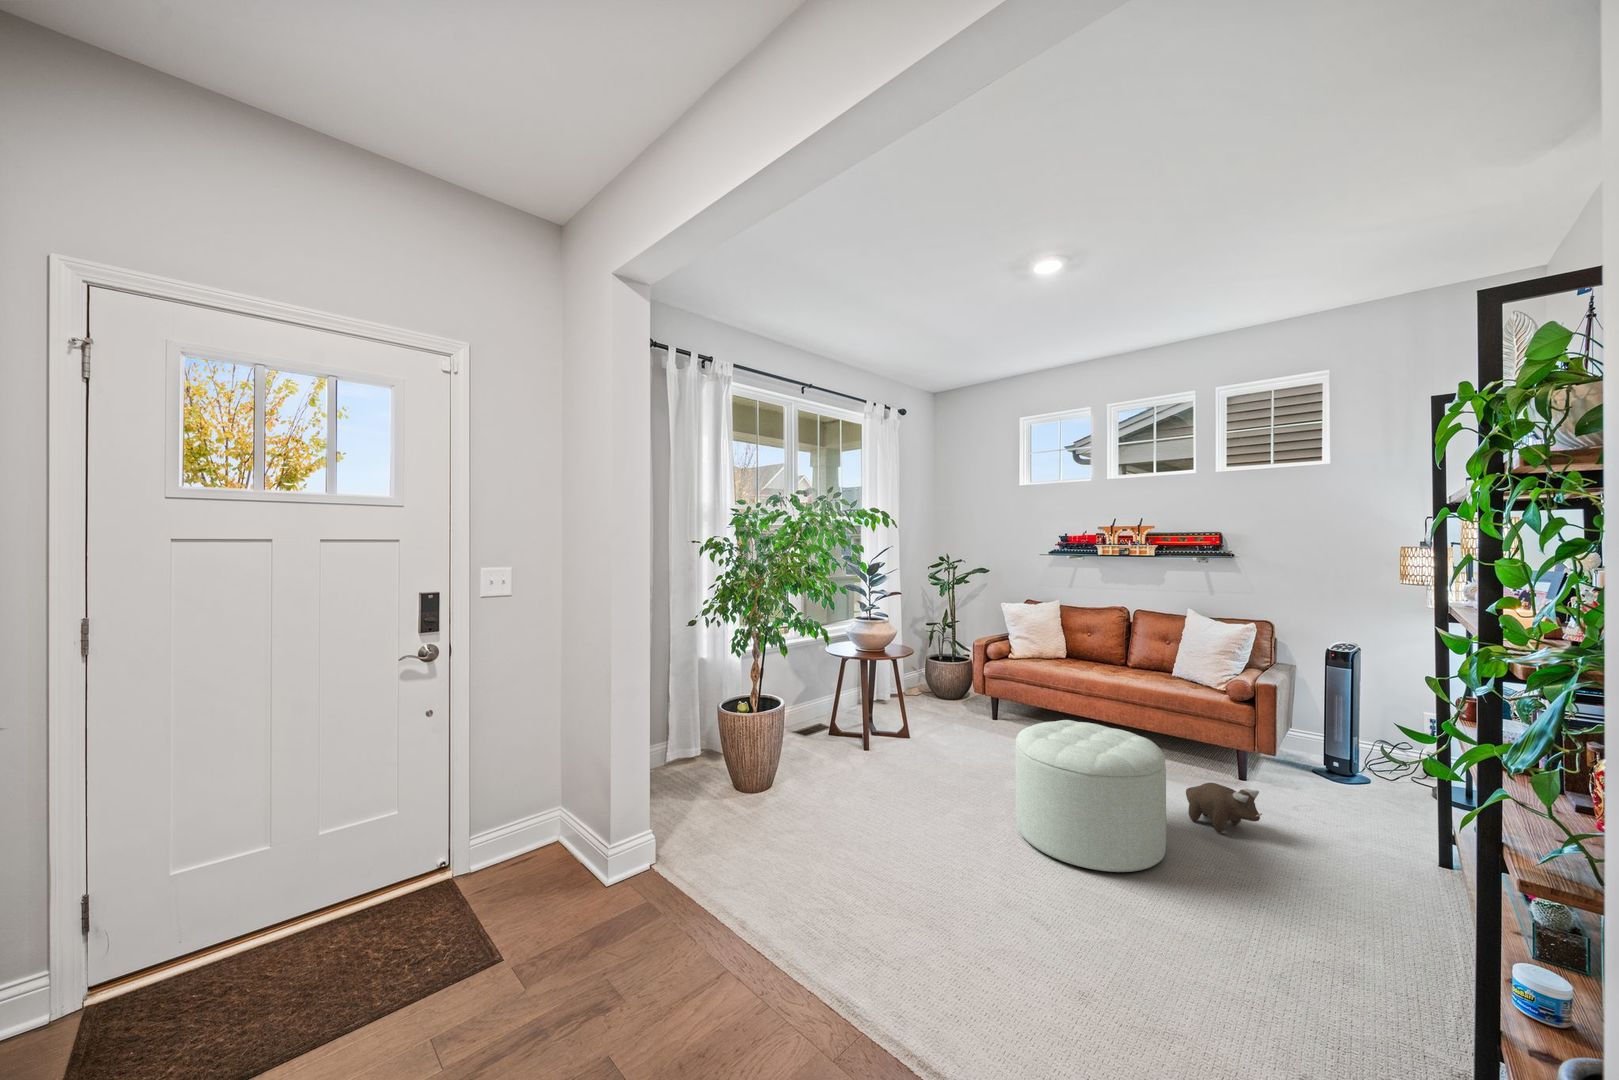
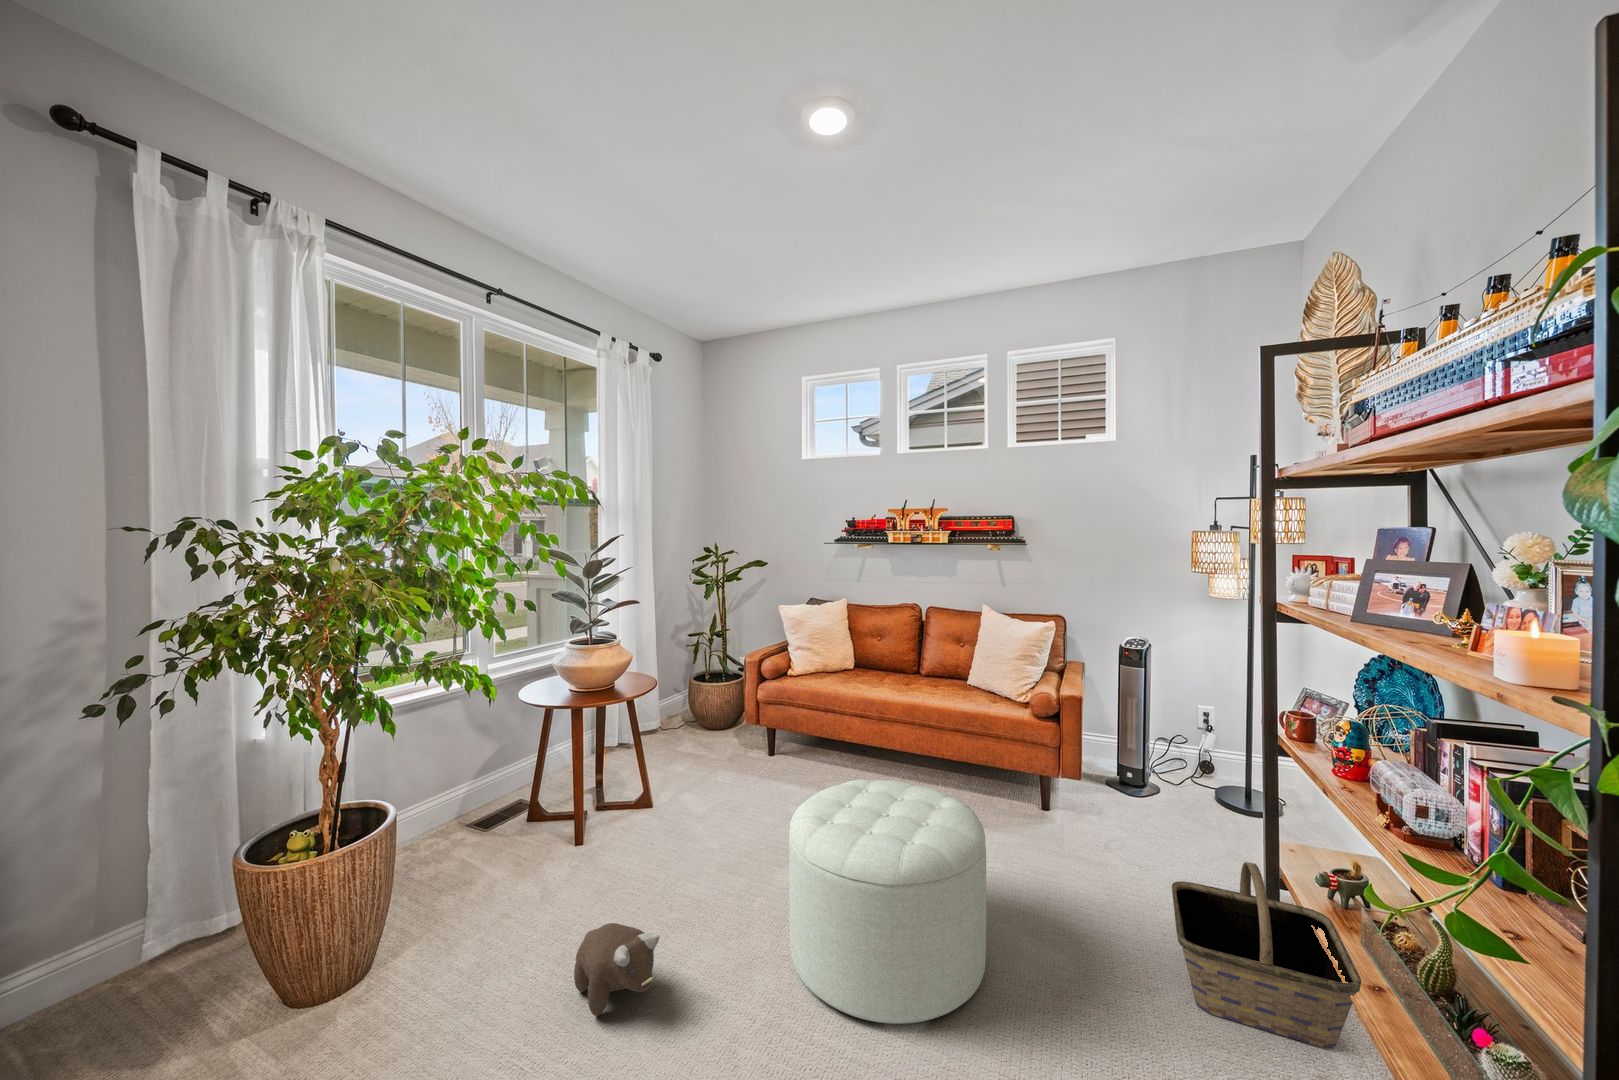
plush toy: present [1186,783,1262,833] -> present [574,923,659,1016]
basket: none [1330,808,1497,948] -> present [1172,862,1361,1048]

